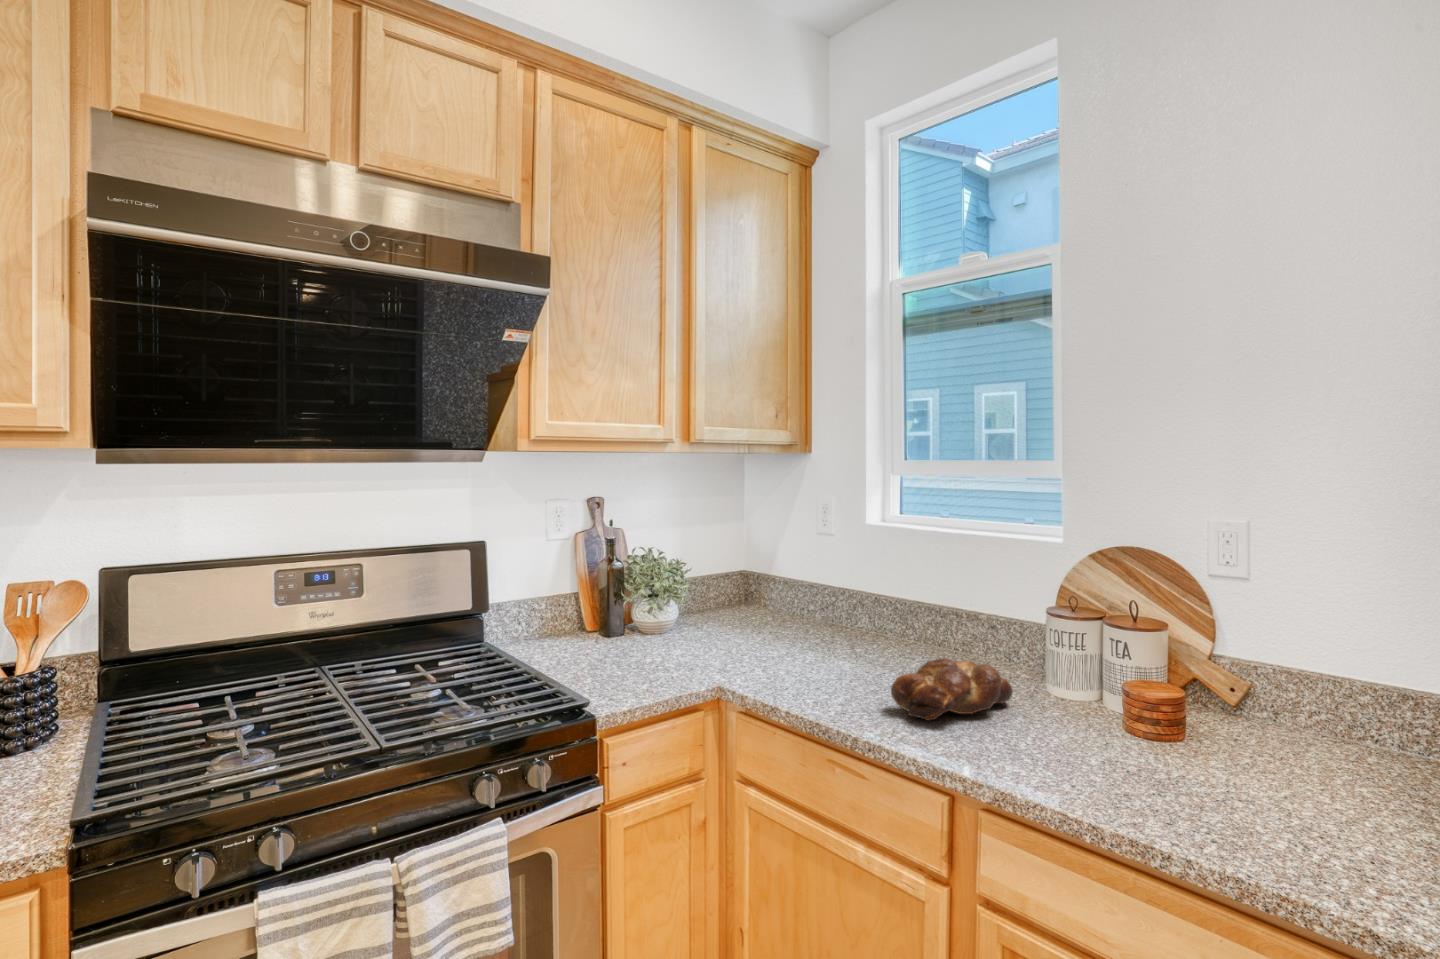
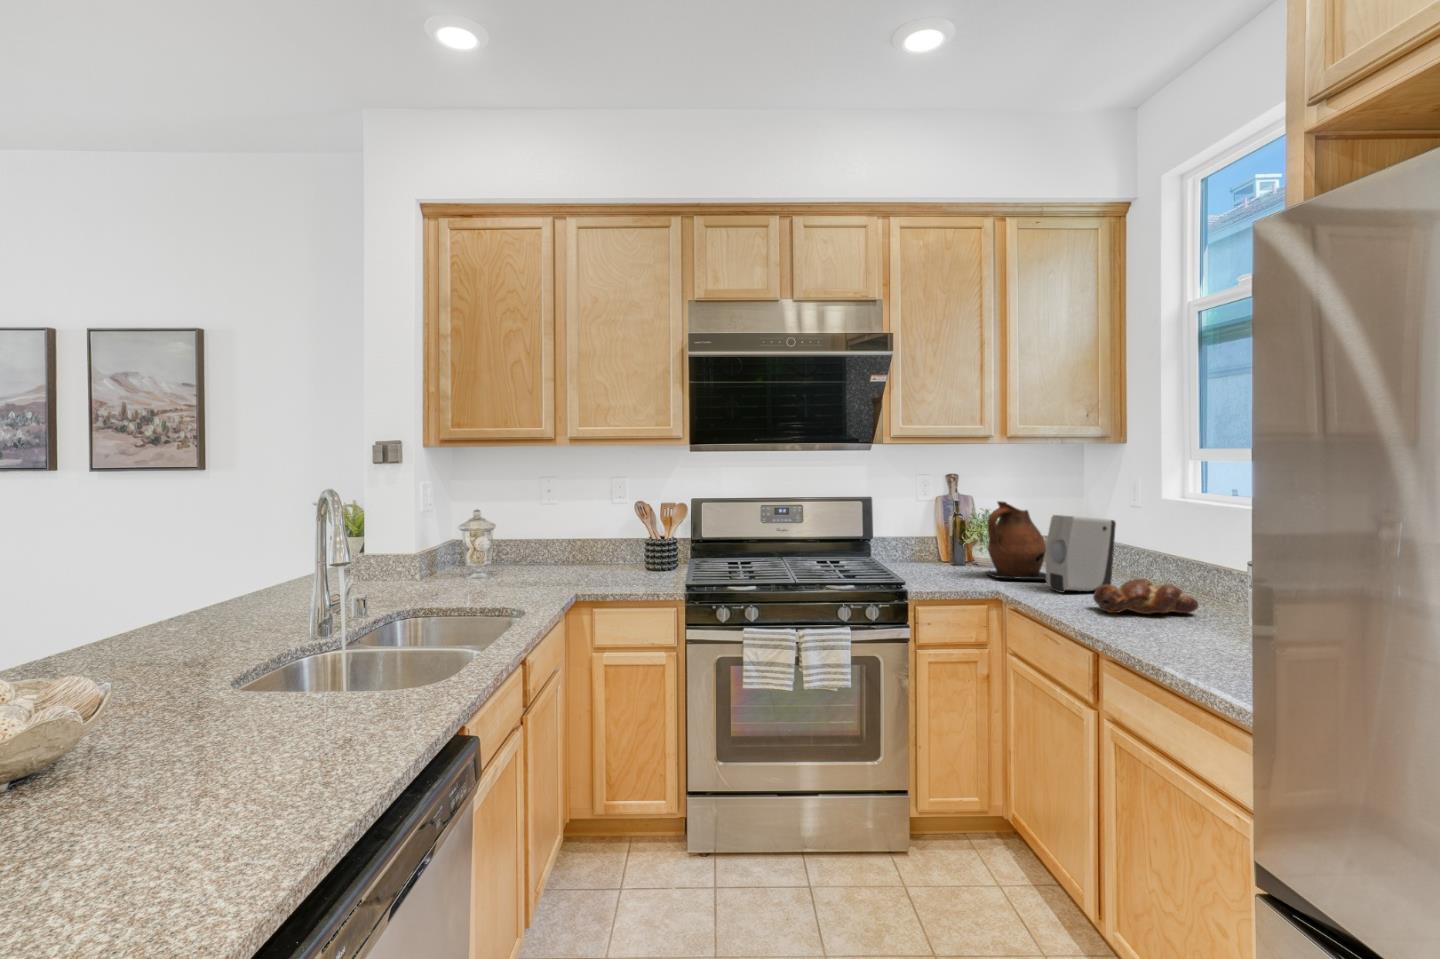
ceramic pitcher: none [669,542,772,661] -> present [986,501,1046,580]
soap dispenser: none [782,564,867,681] -> present [1046,515,1116,592]

